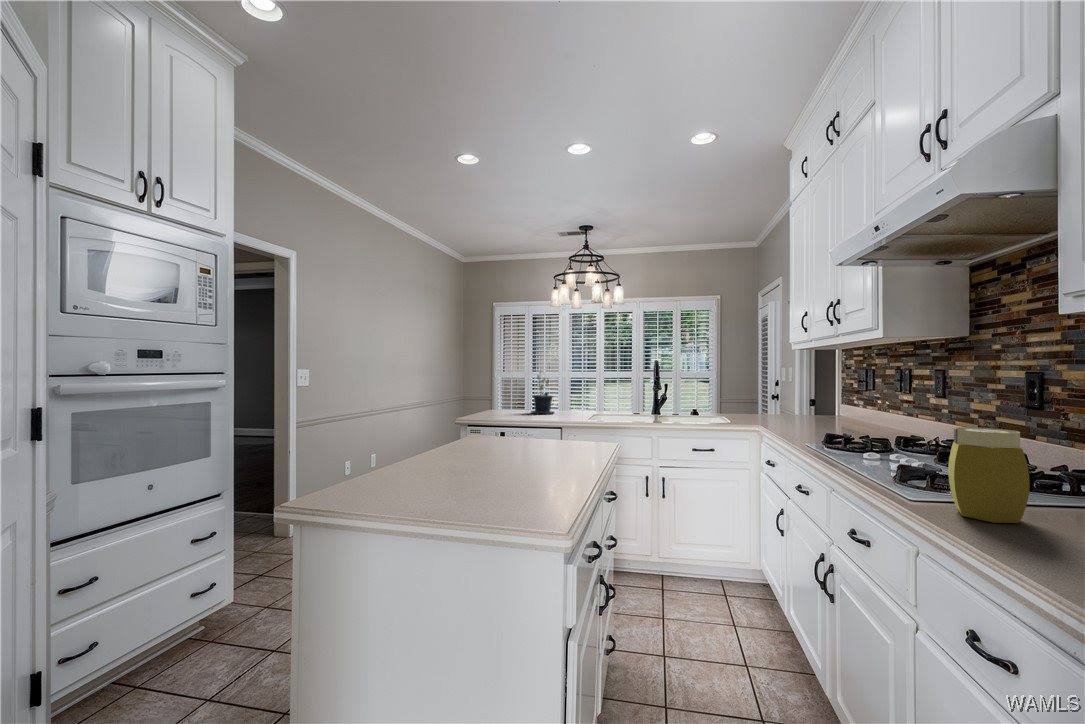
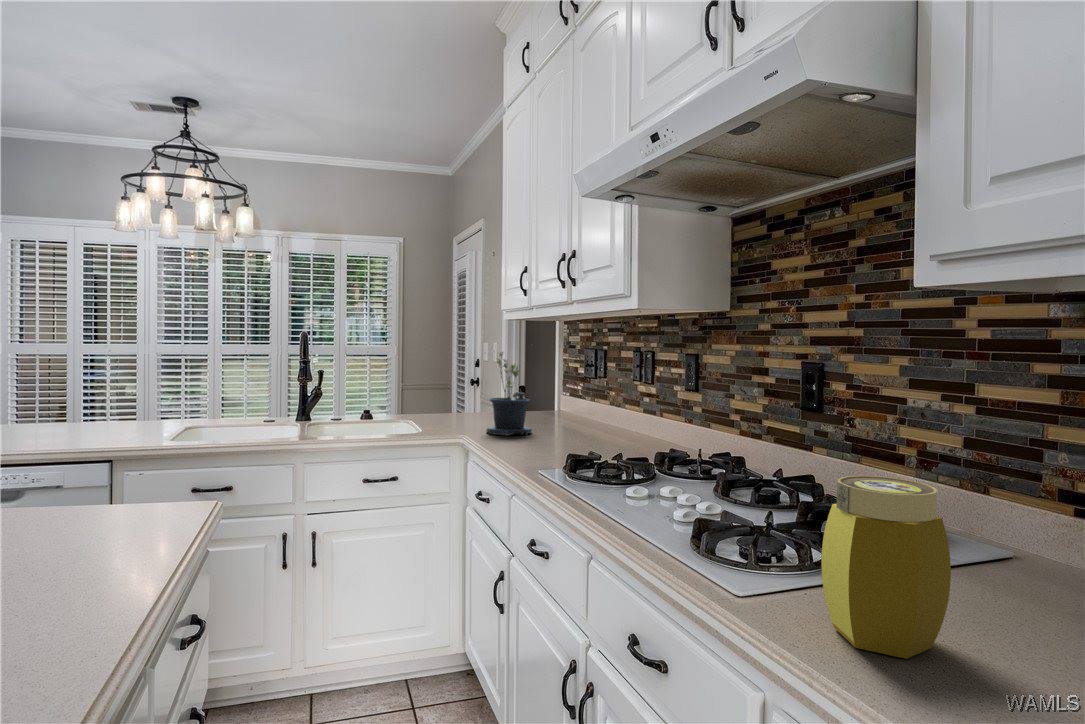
potted plant: present [531,371,554,414] -> present [487,352,532,435]

